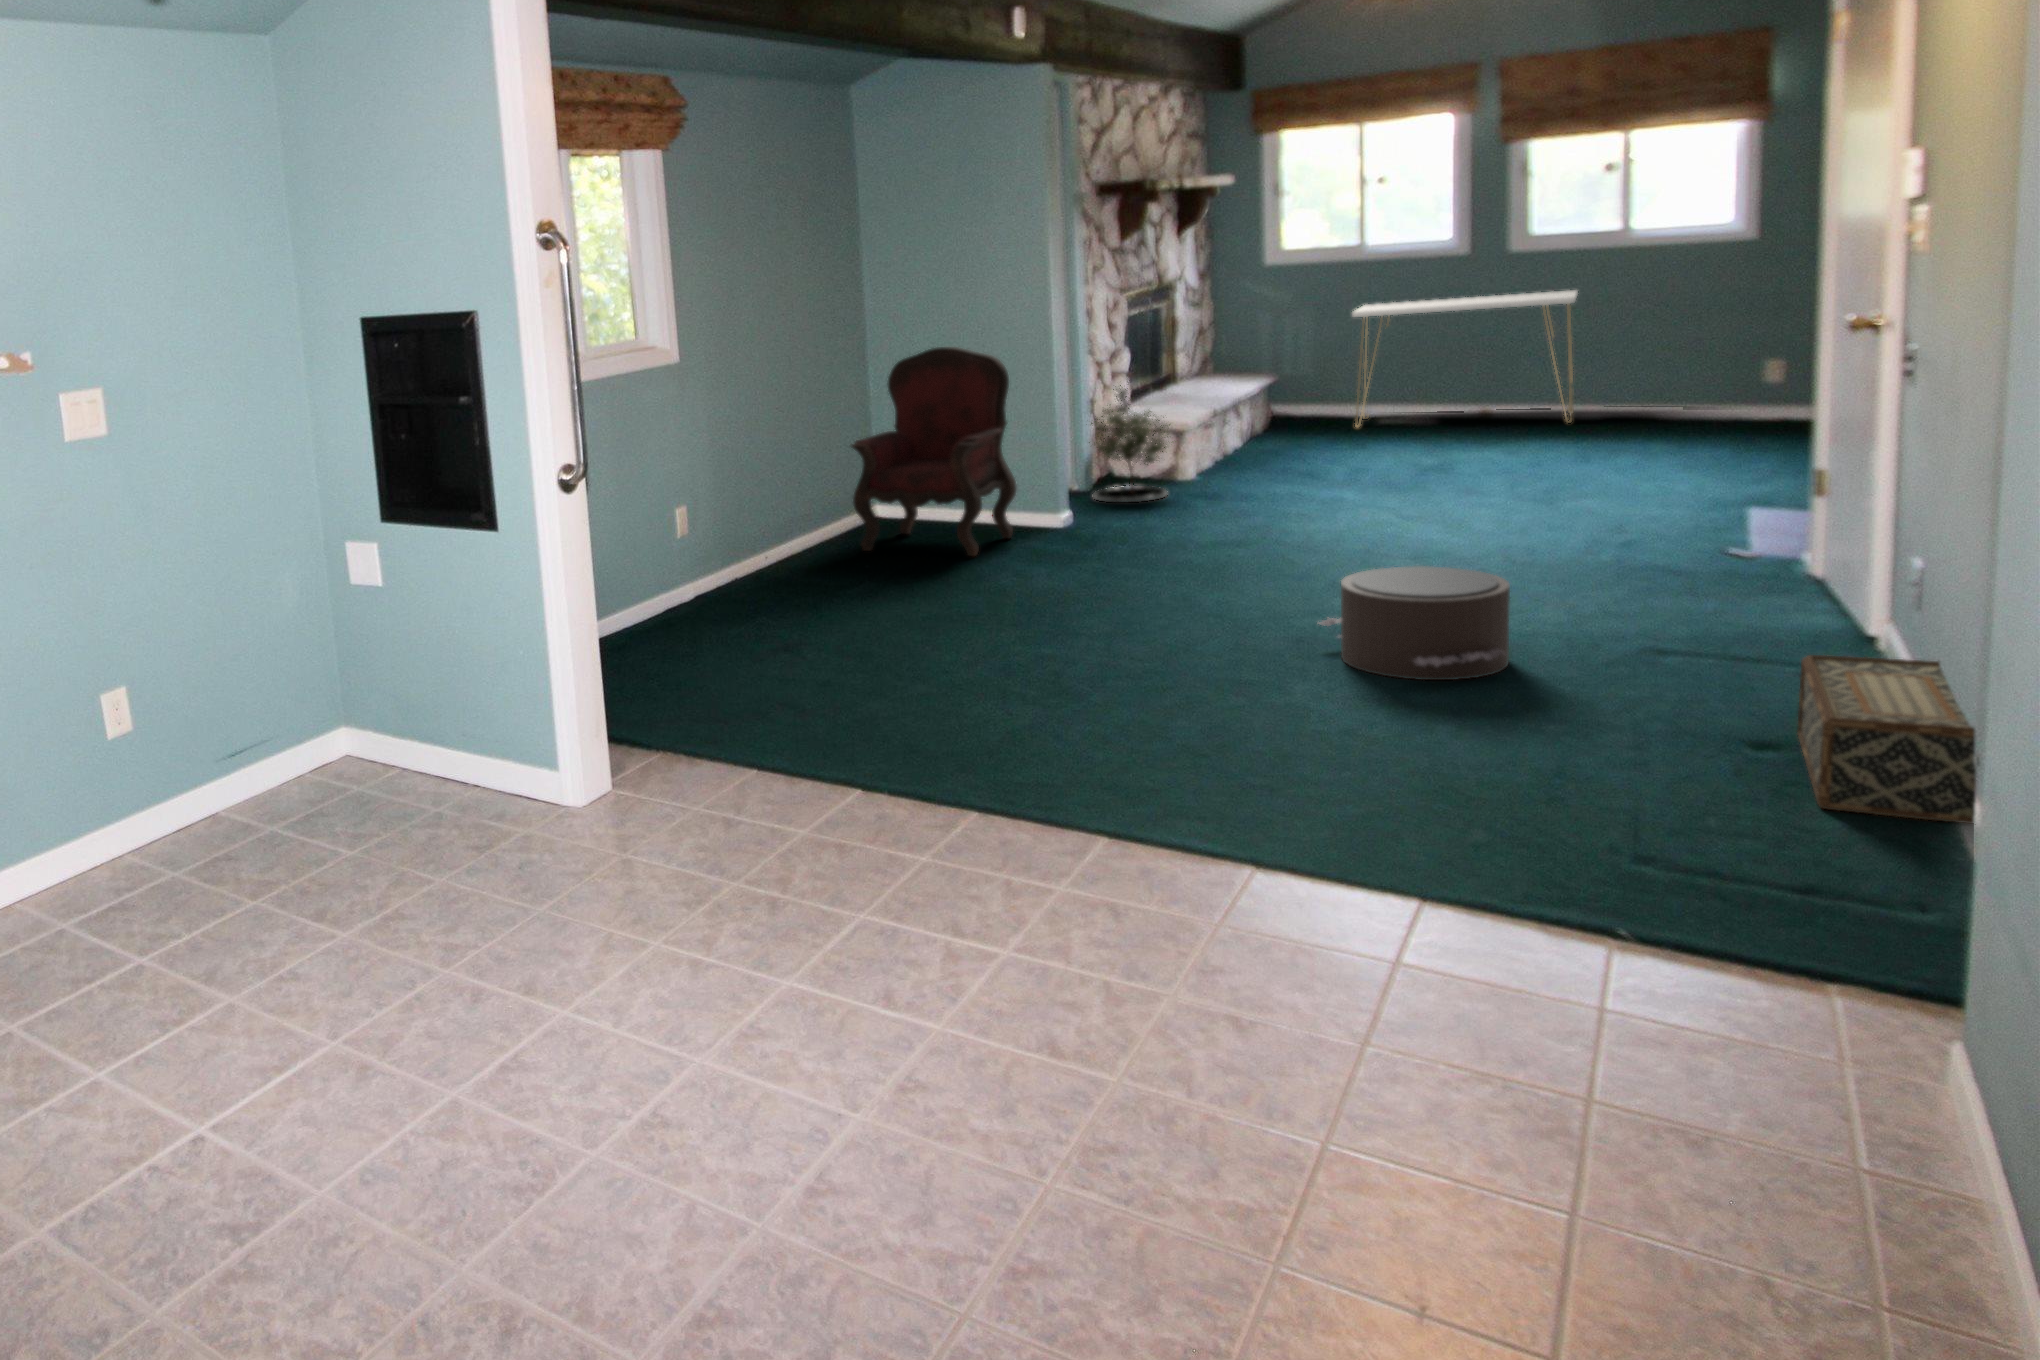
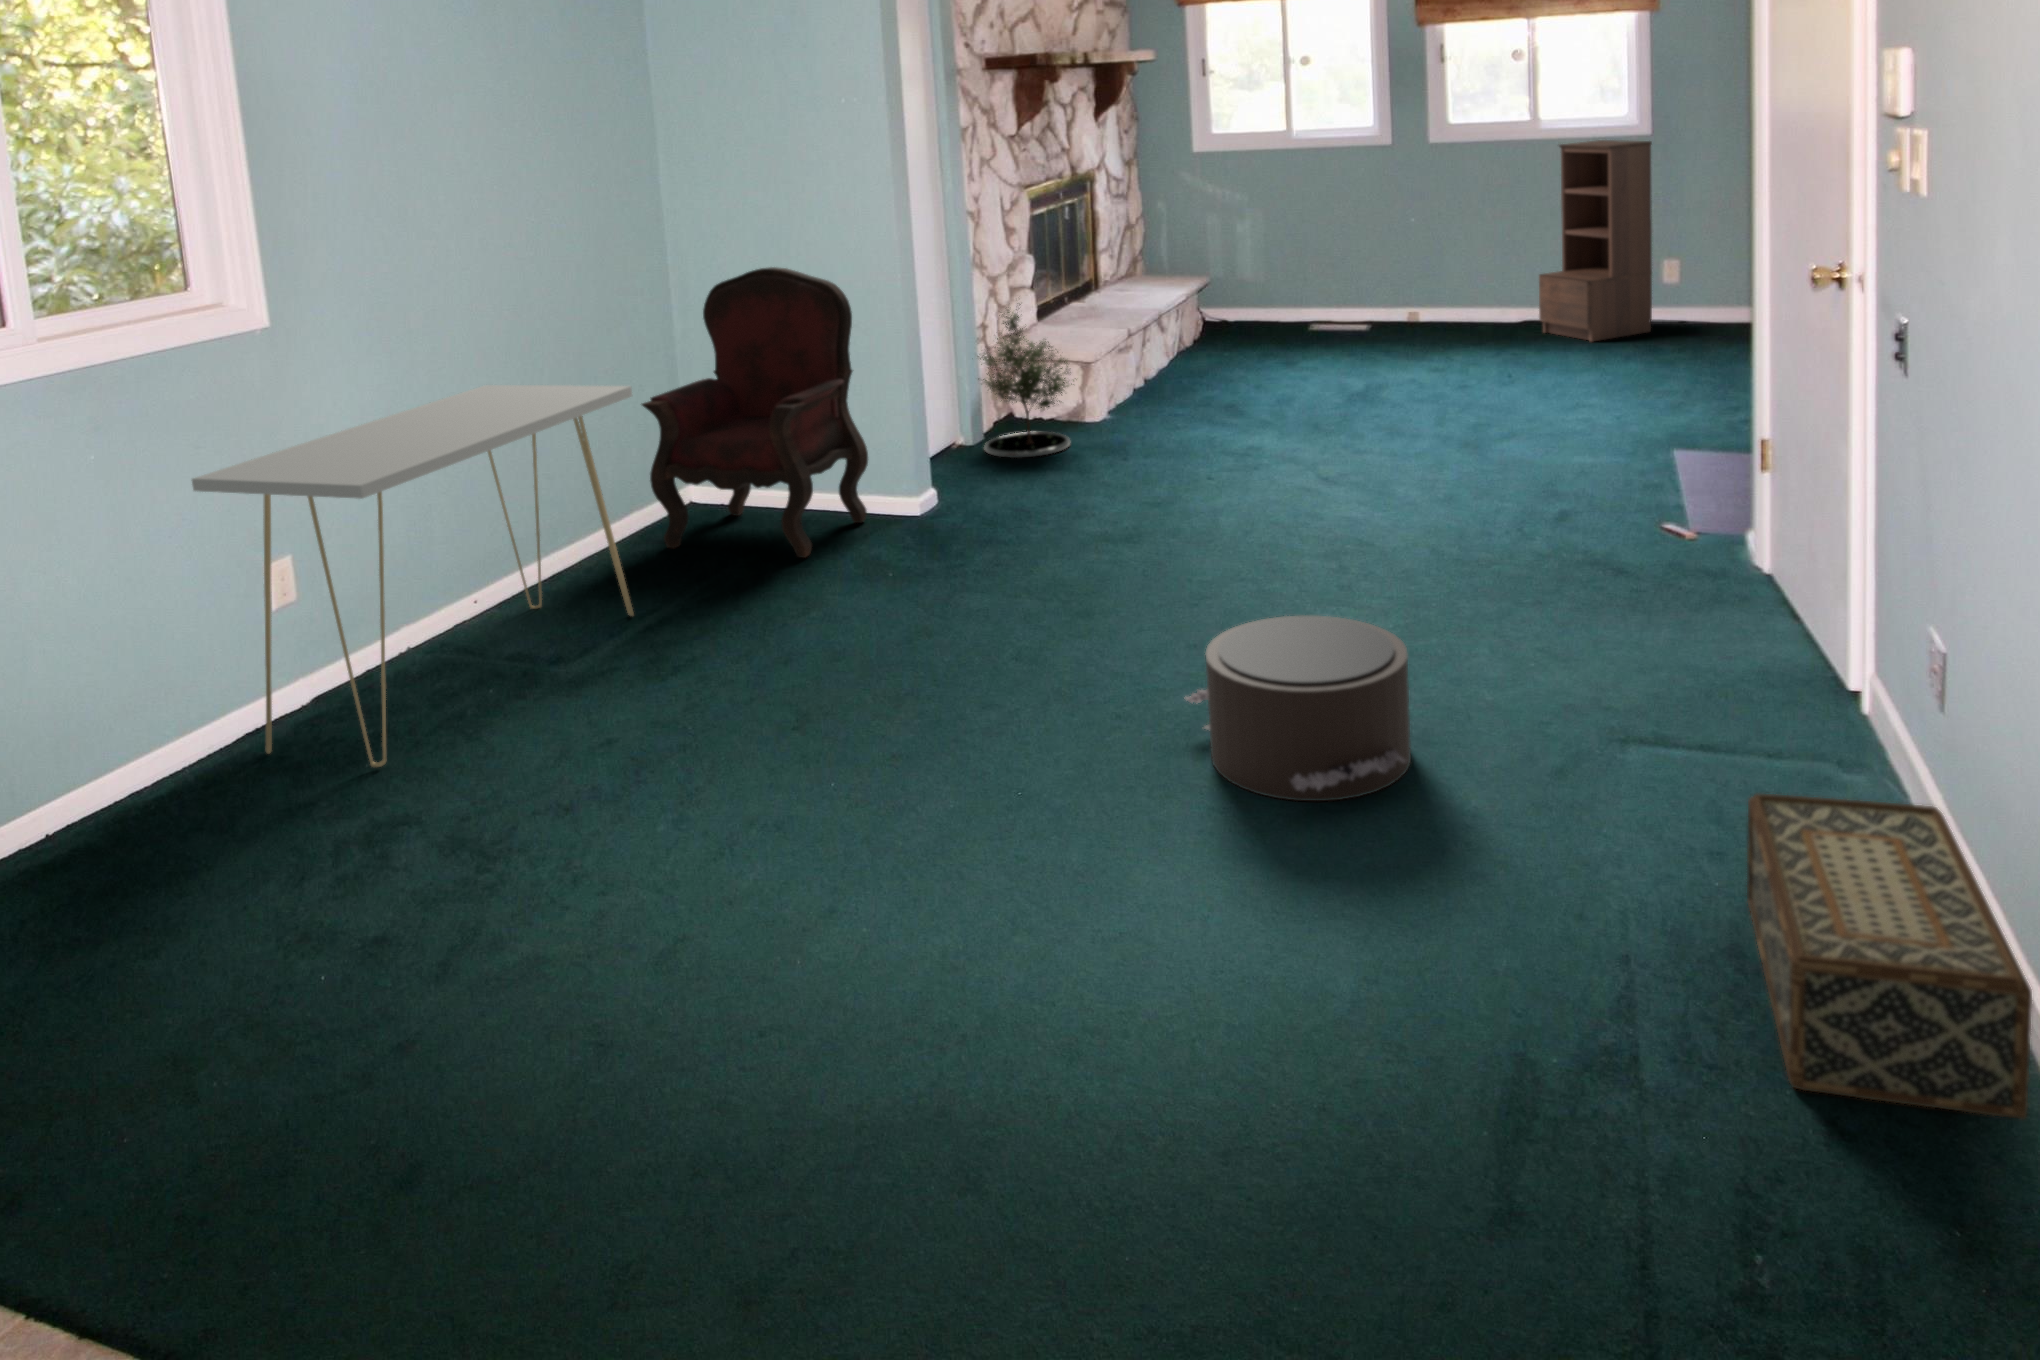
bookshelf: none [1621,234,1757,423] -> present [1539,140,1652,342]
console table: present [1352,290,1577,427] -> present [192,385,634,767]

